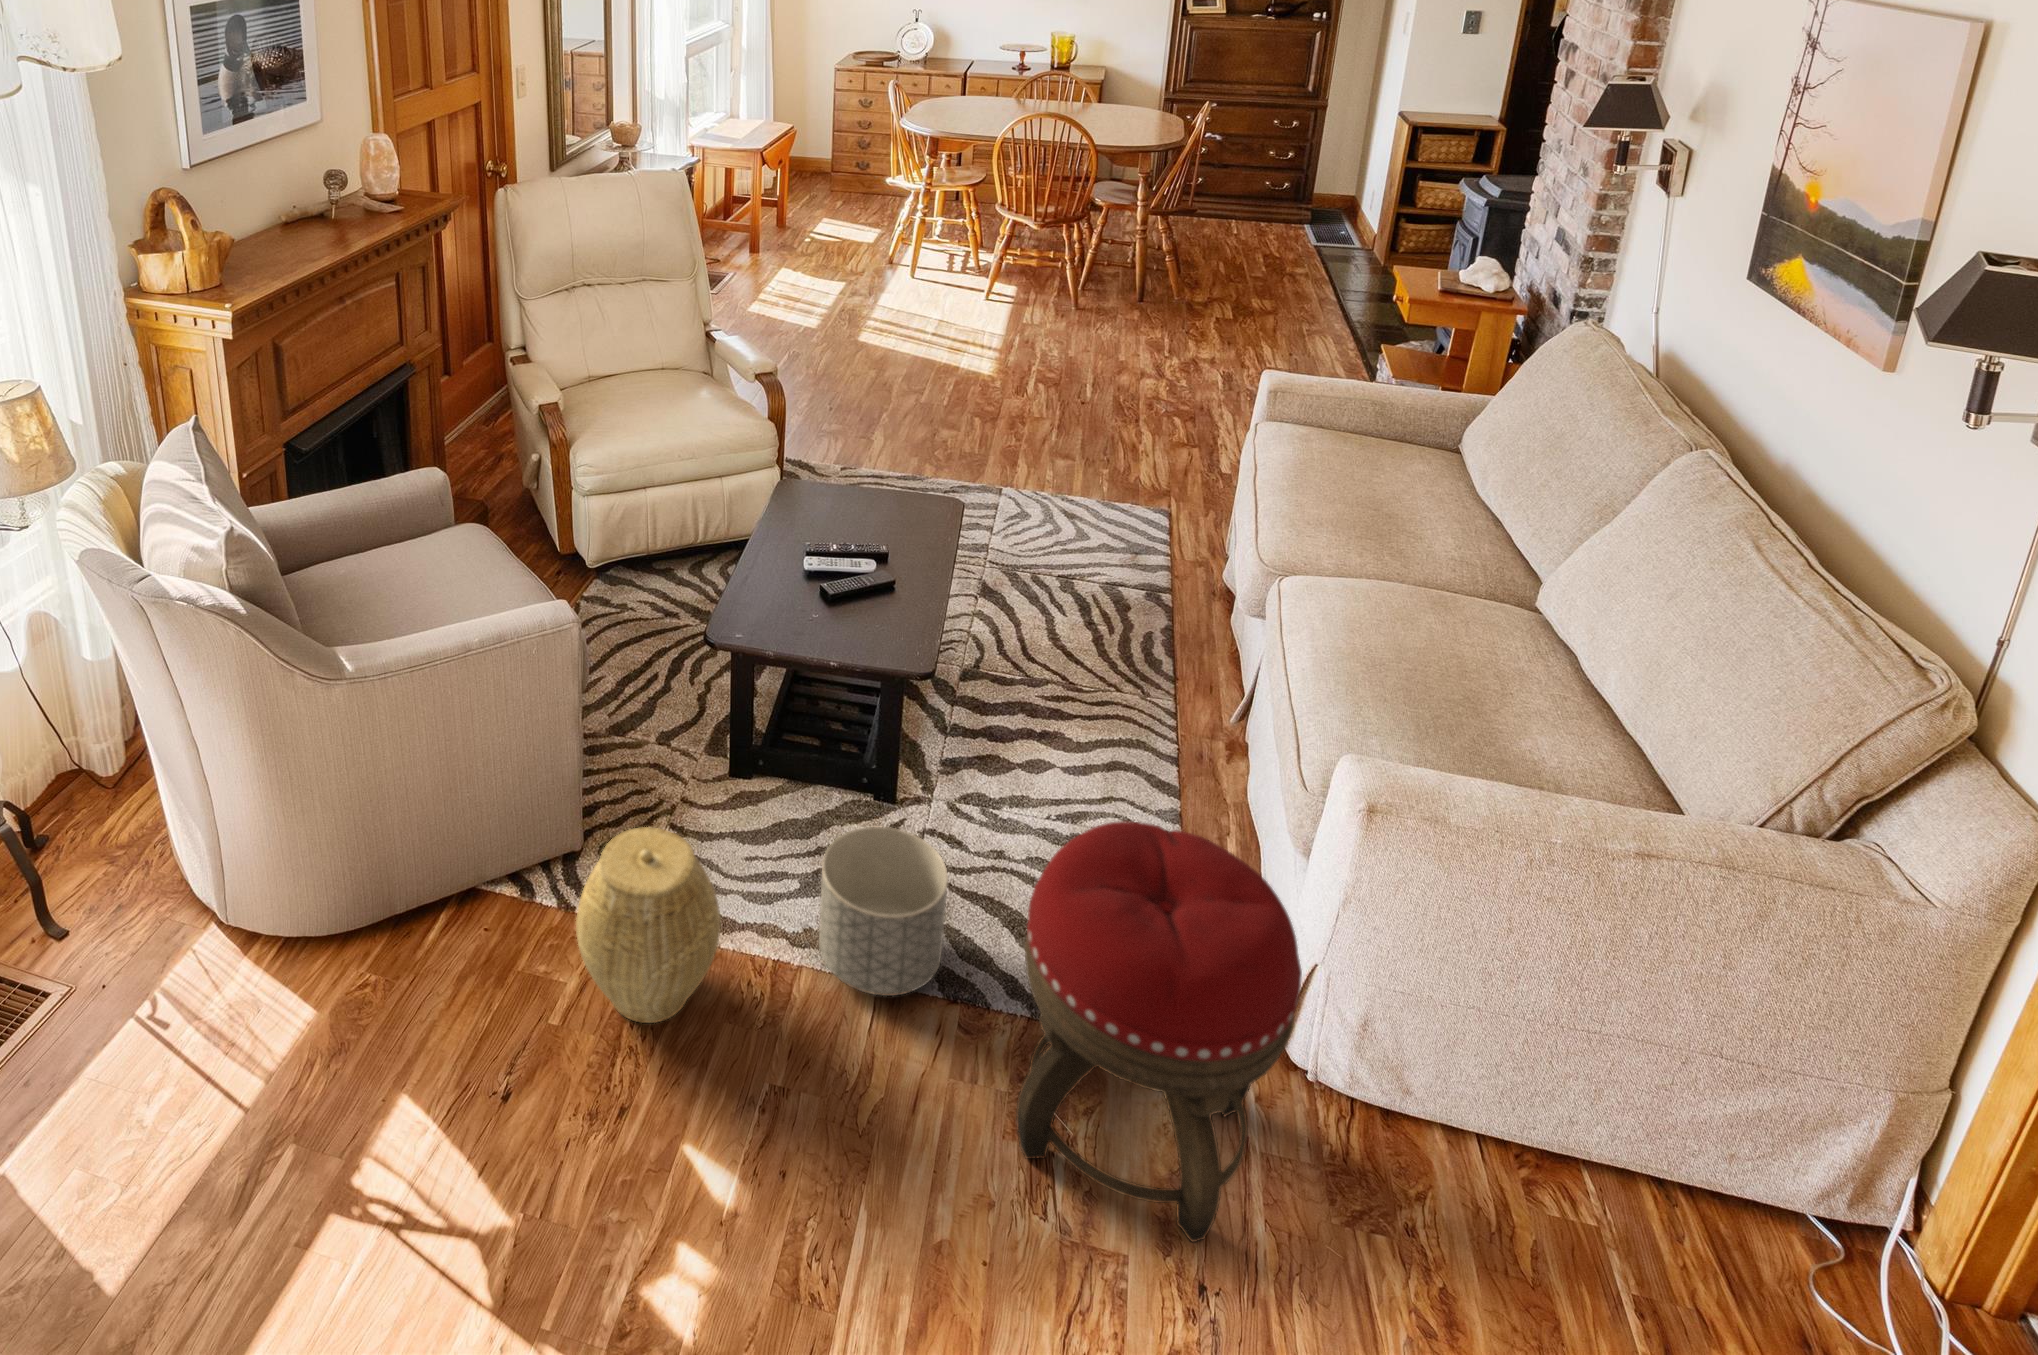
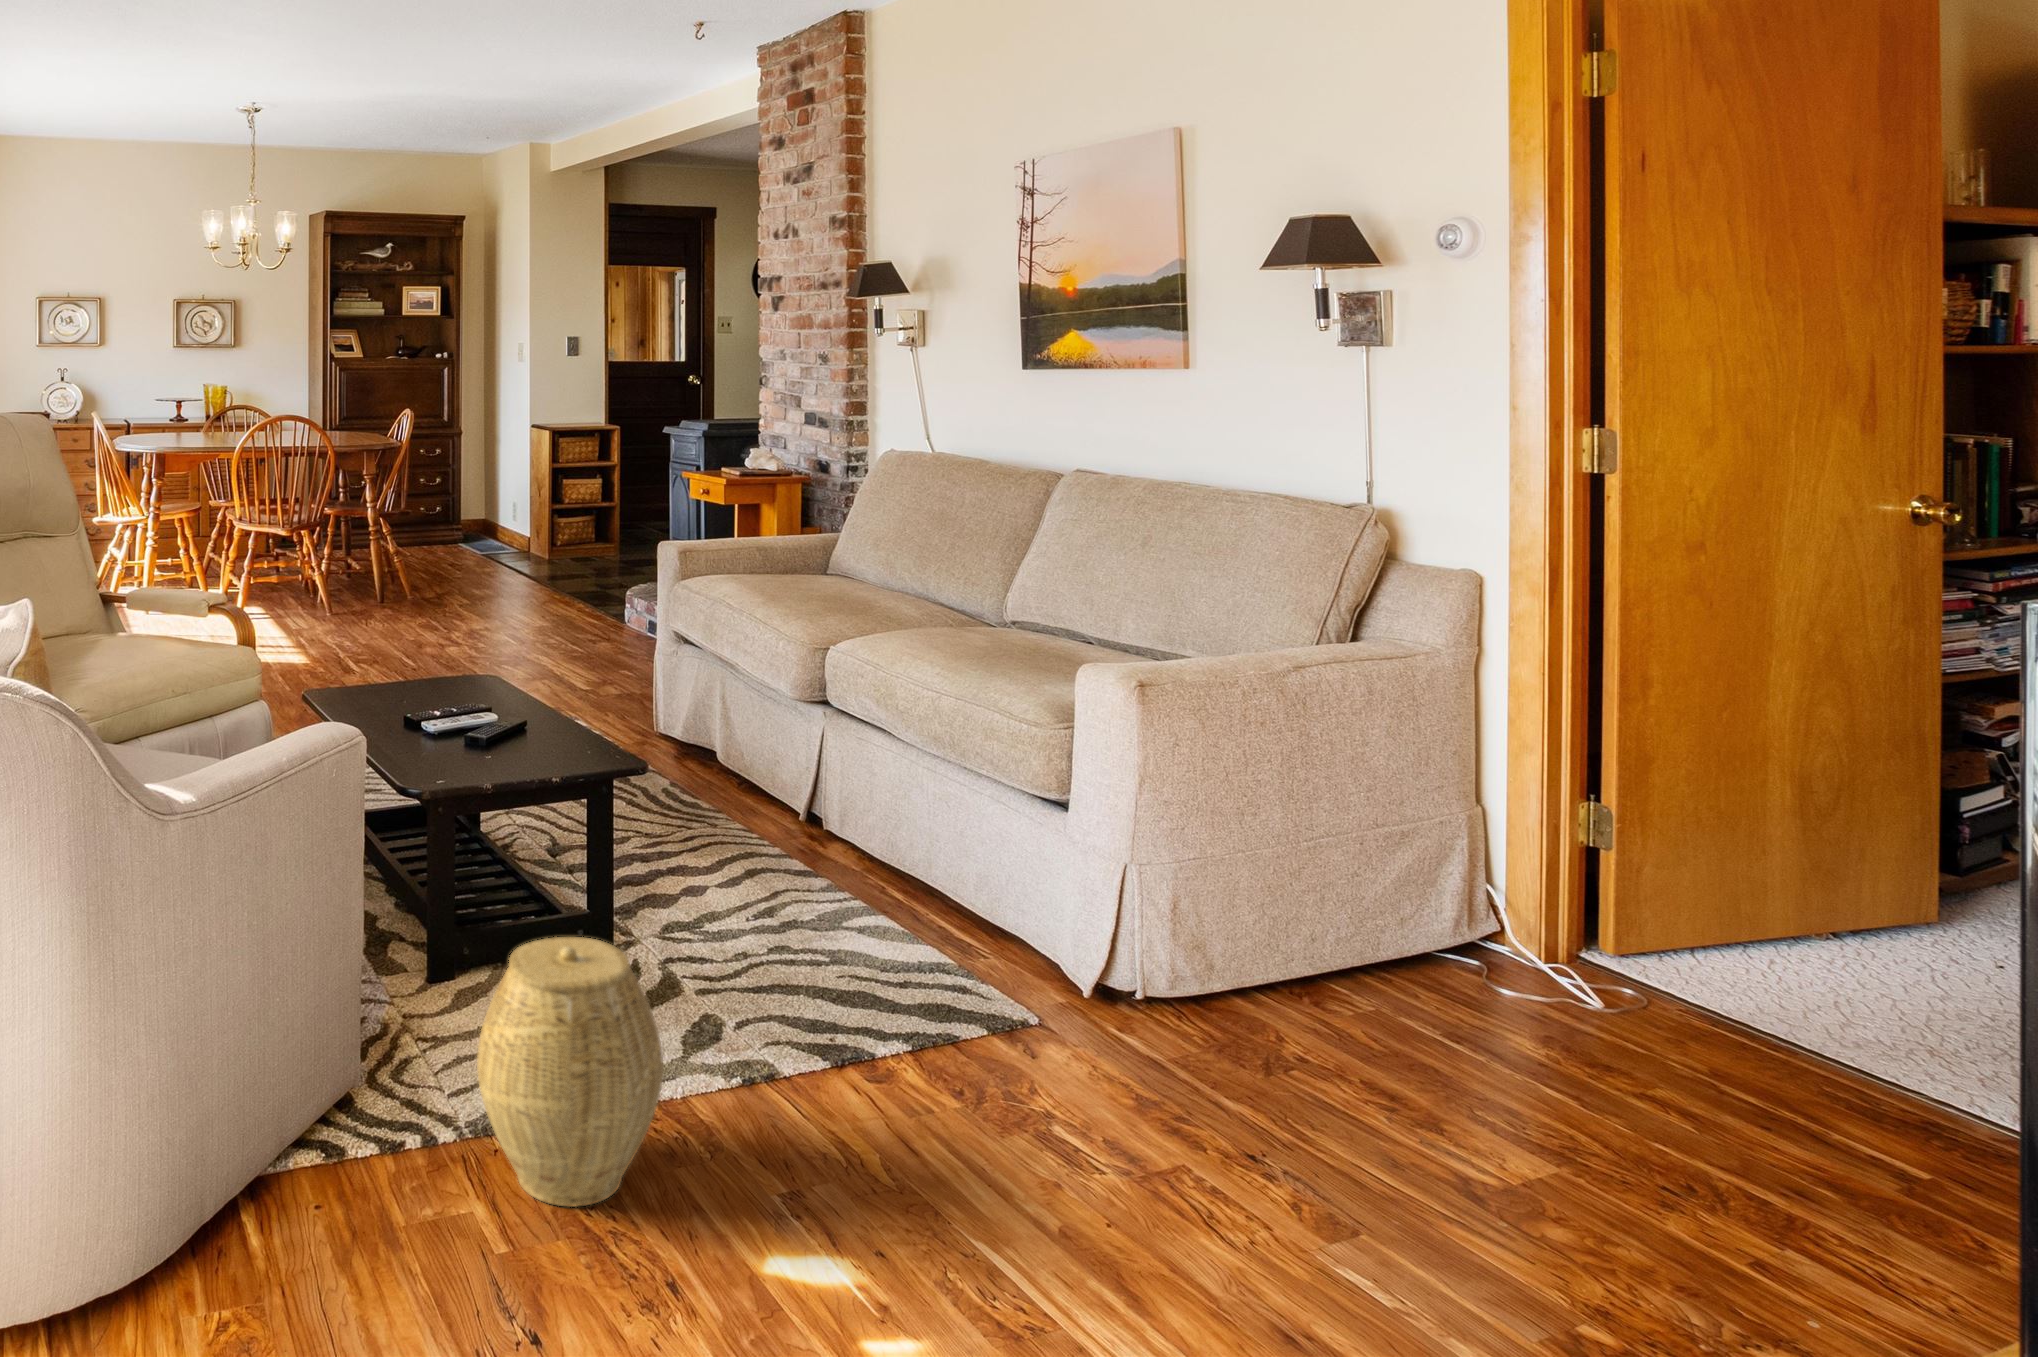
footstool: present [1016,821,1302,1242] -> none [949,747,1227,1140]
planter: present [819,827,948,996] -> none [681,904,825,1082]

